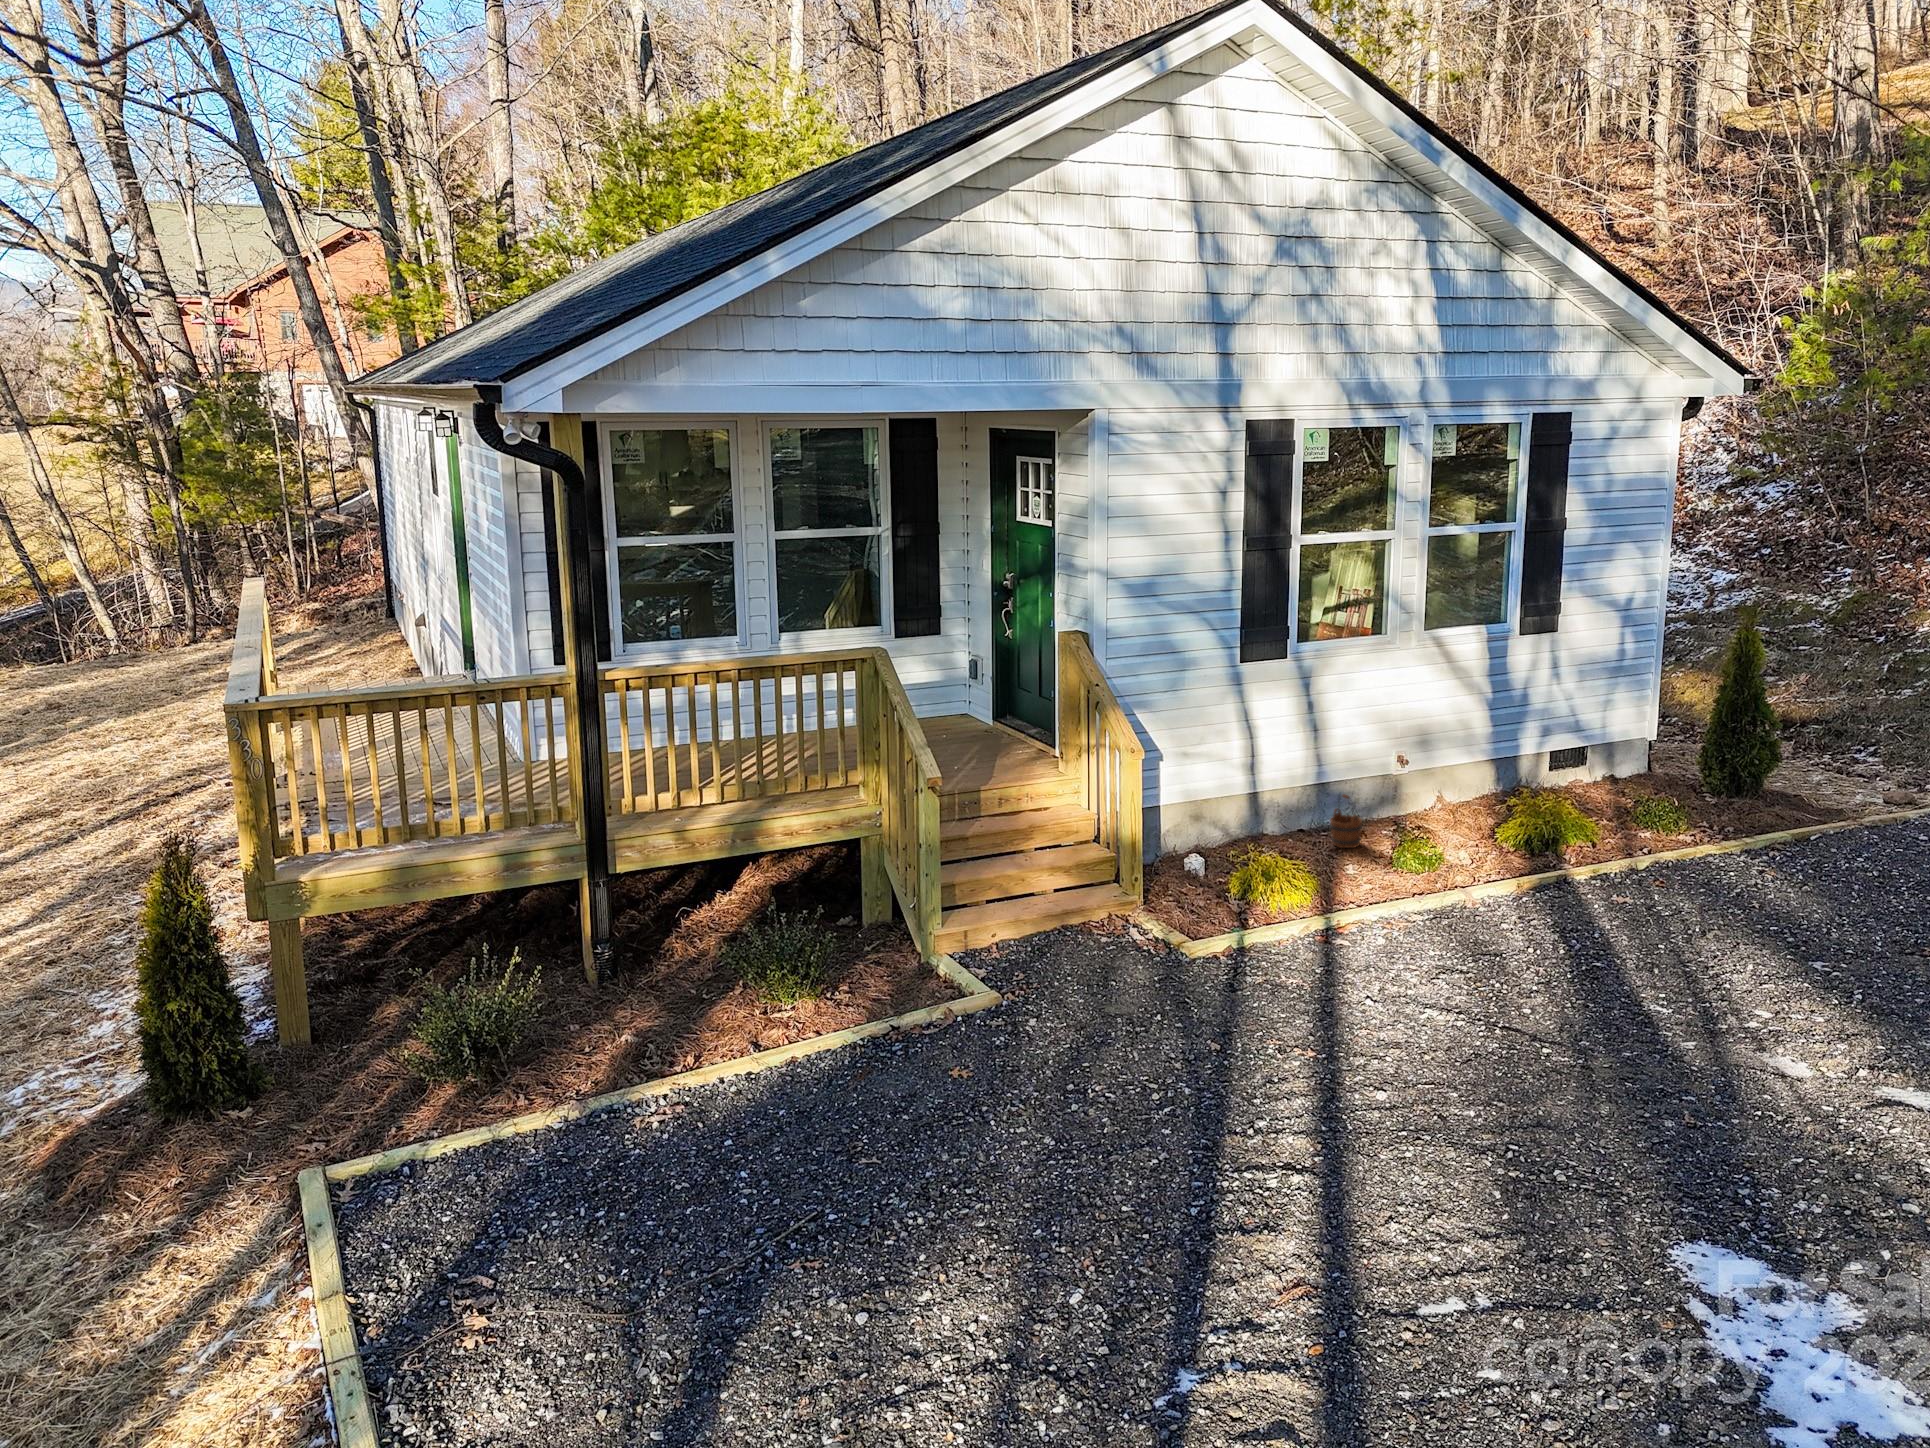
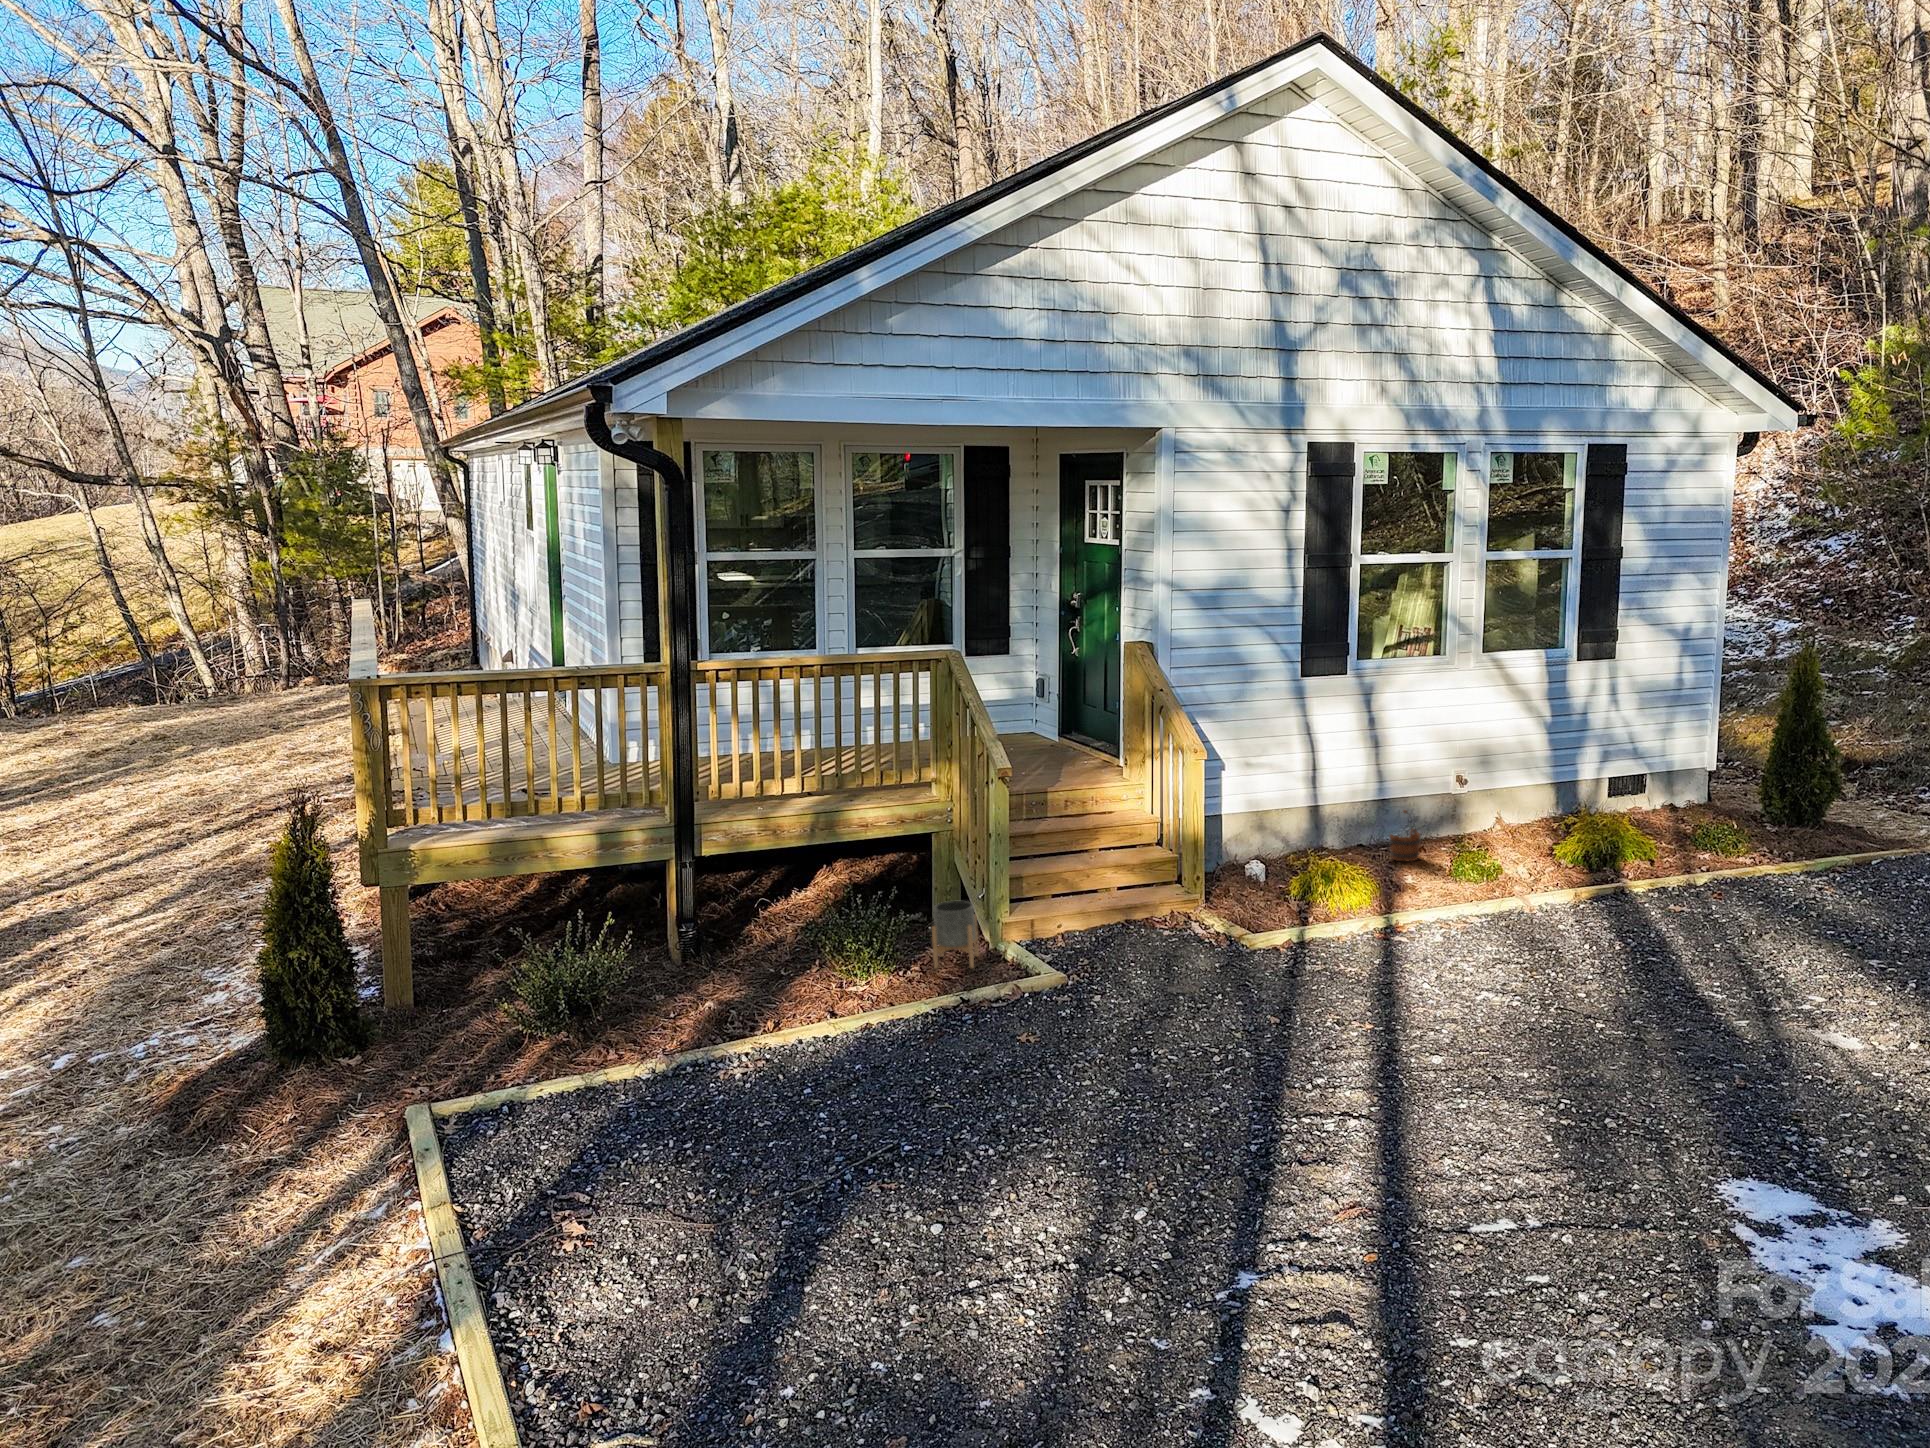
planter: none [858,912,908,985] -> present [932,901,979,969]

